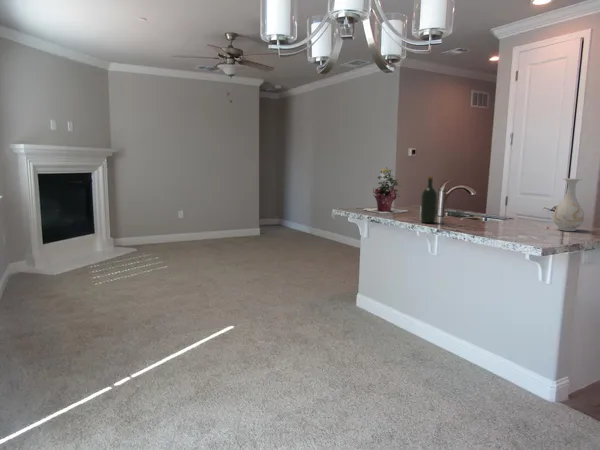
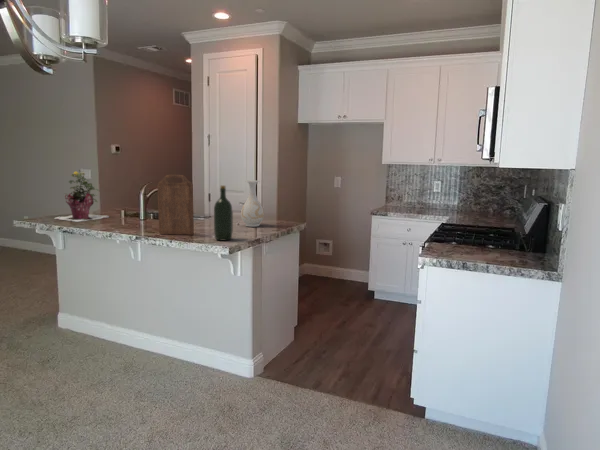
cutting board: none [461,170,502,232] -> present [158,175,194,235]
wine bottle: present [420,176,438,223] -> present [214,186,233,241]

